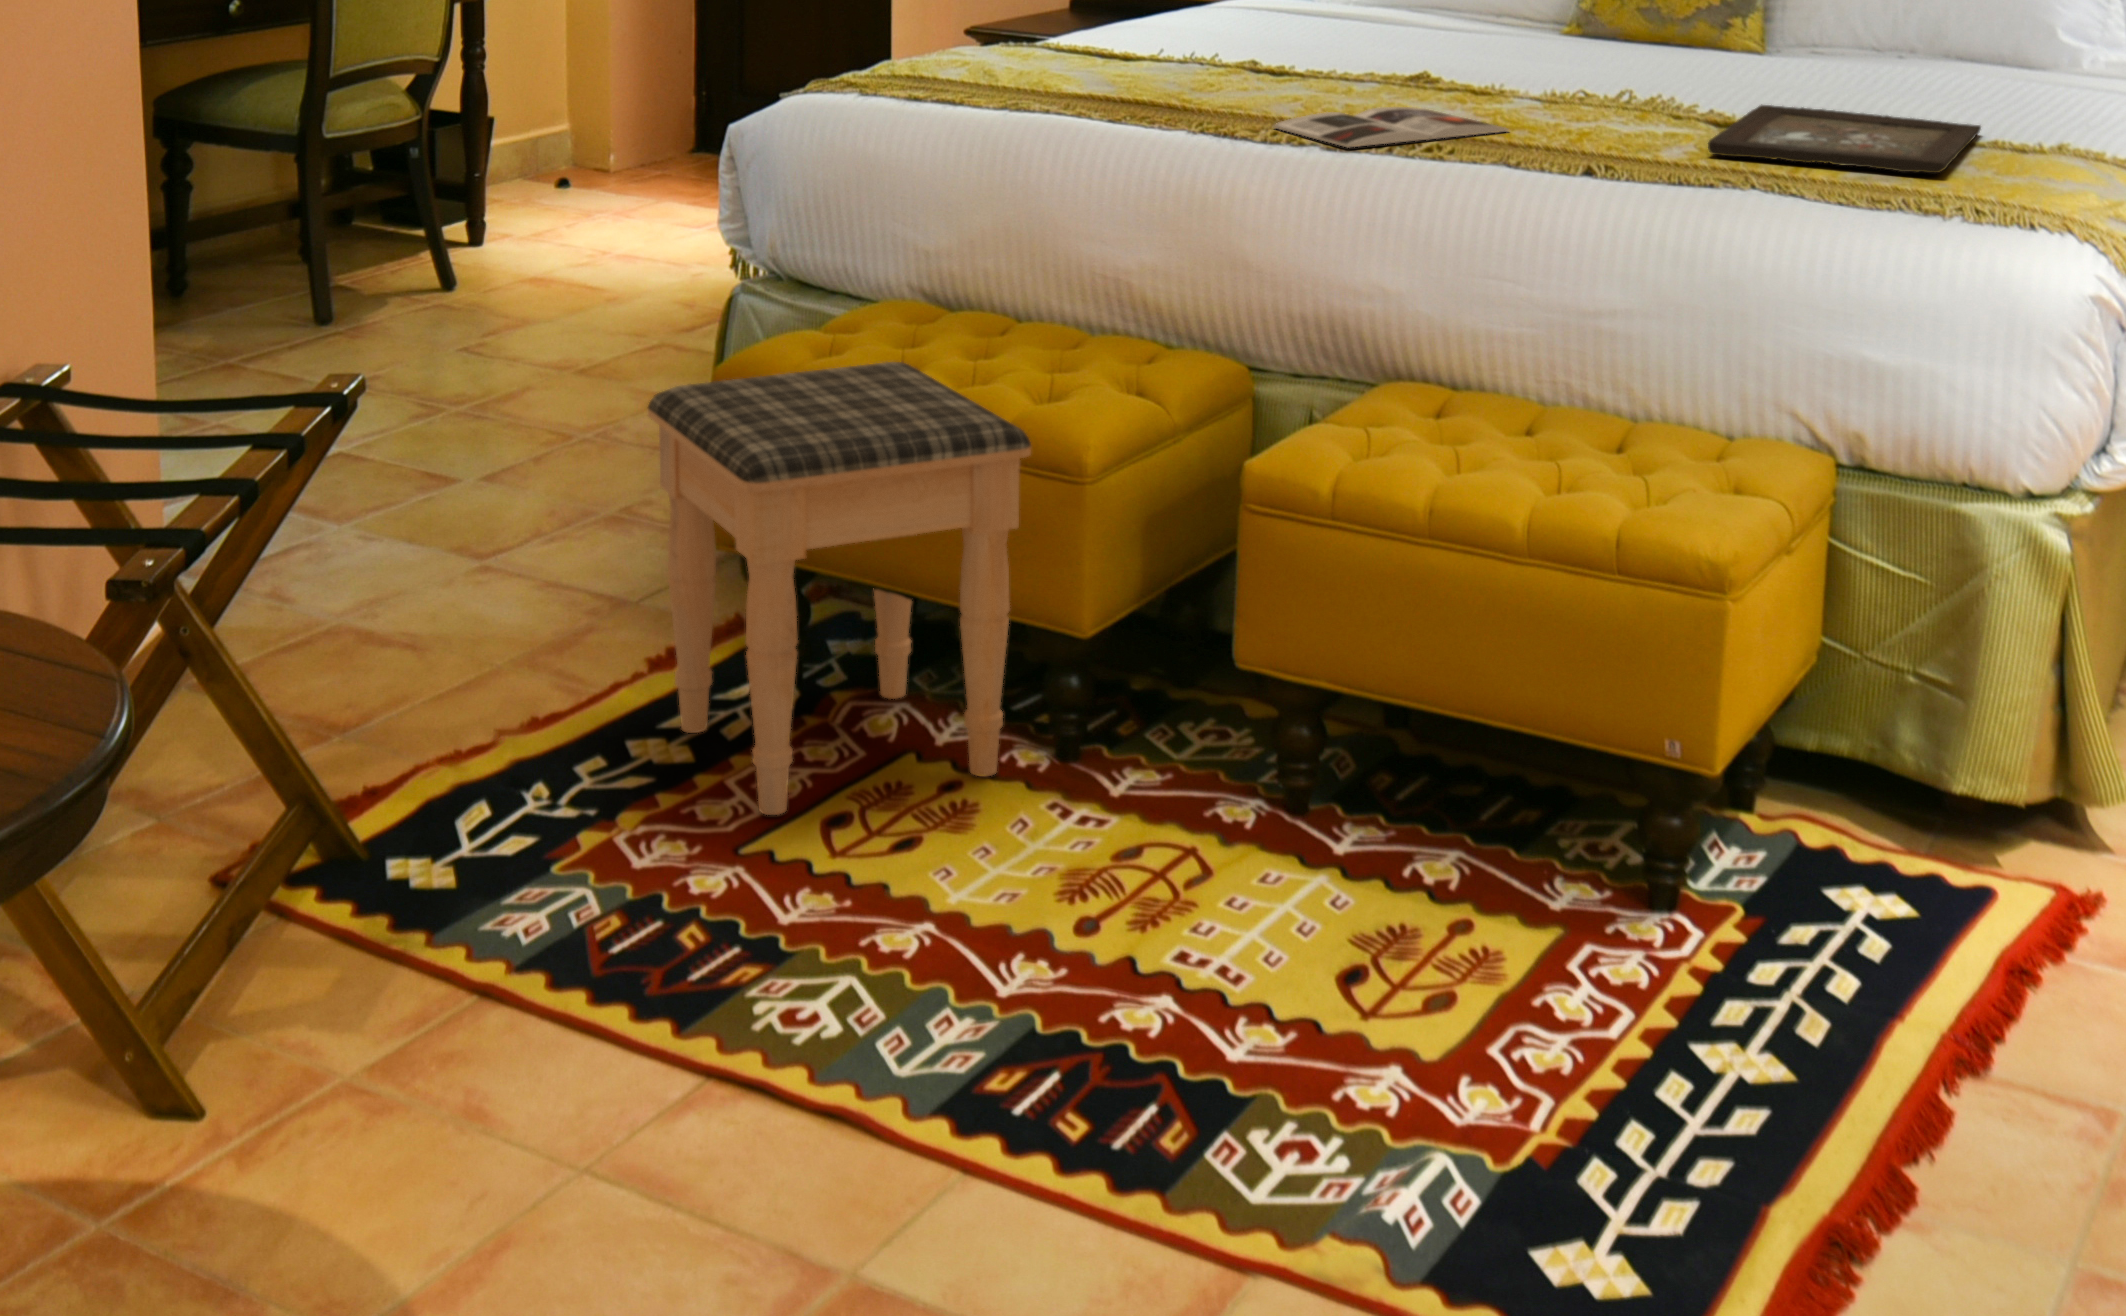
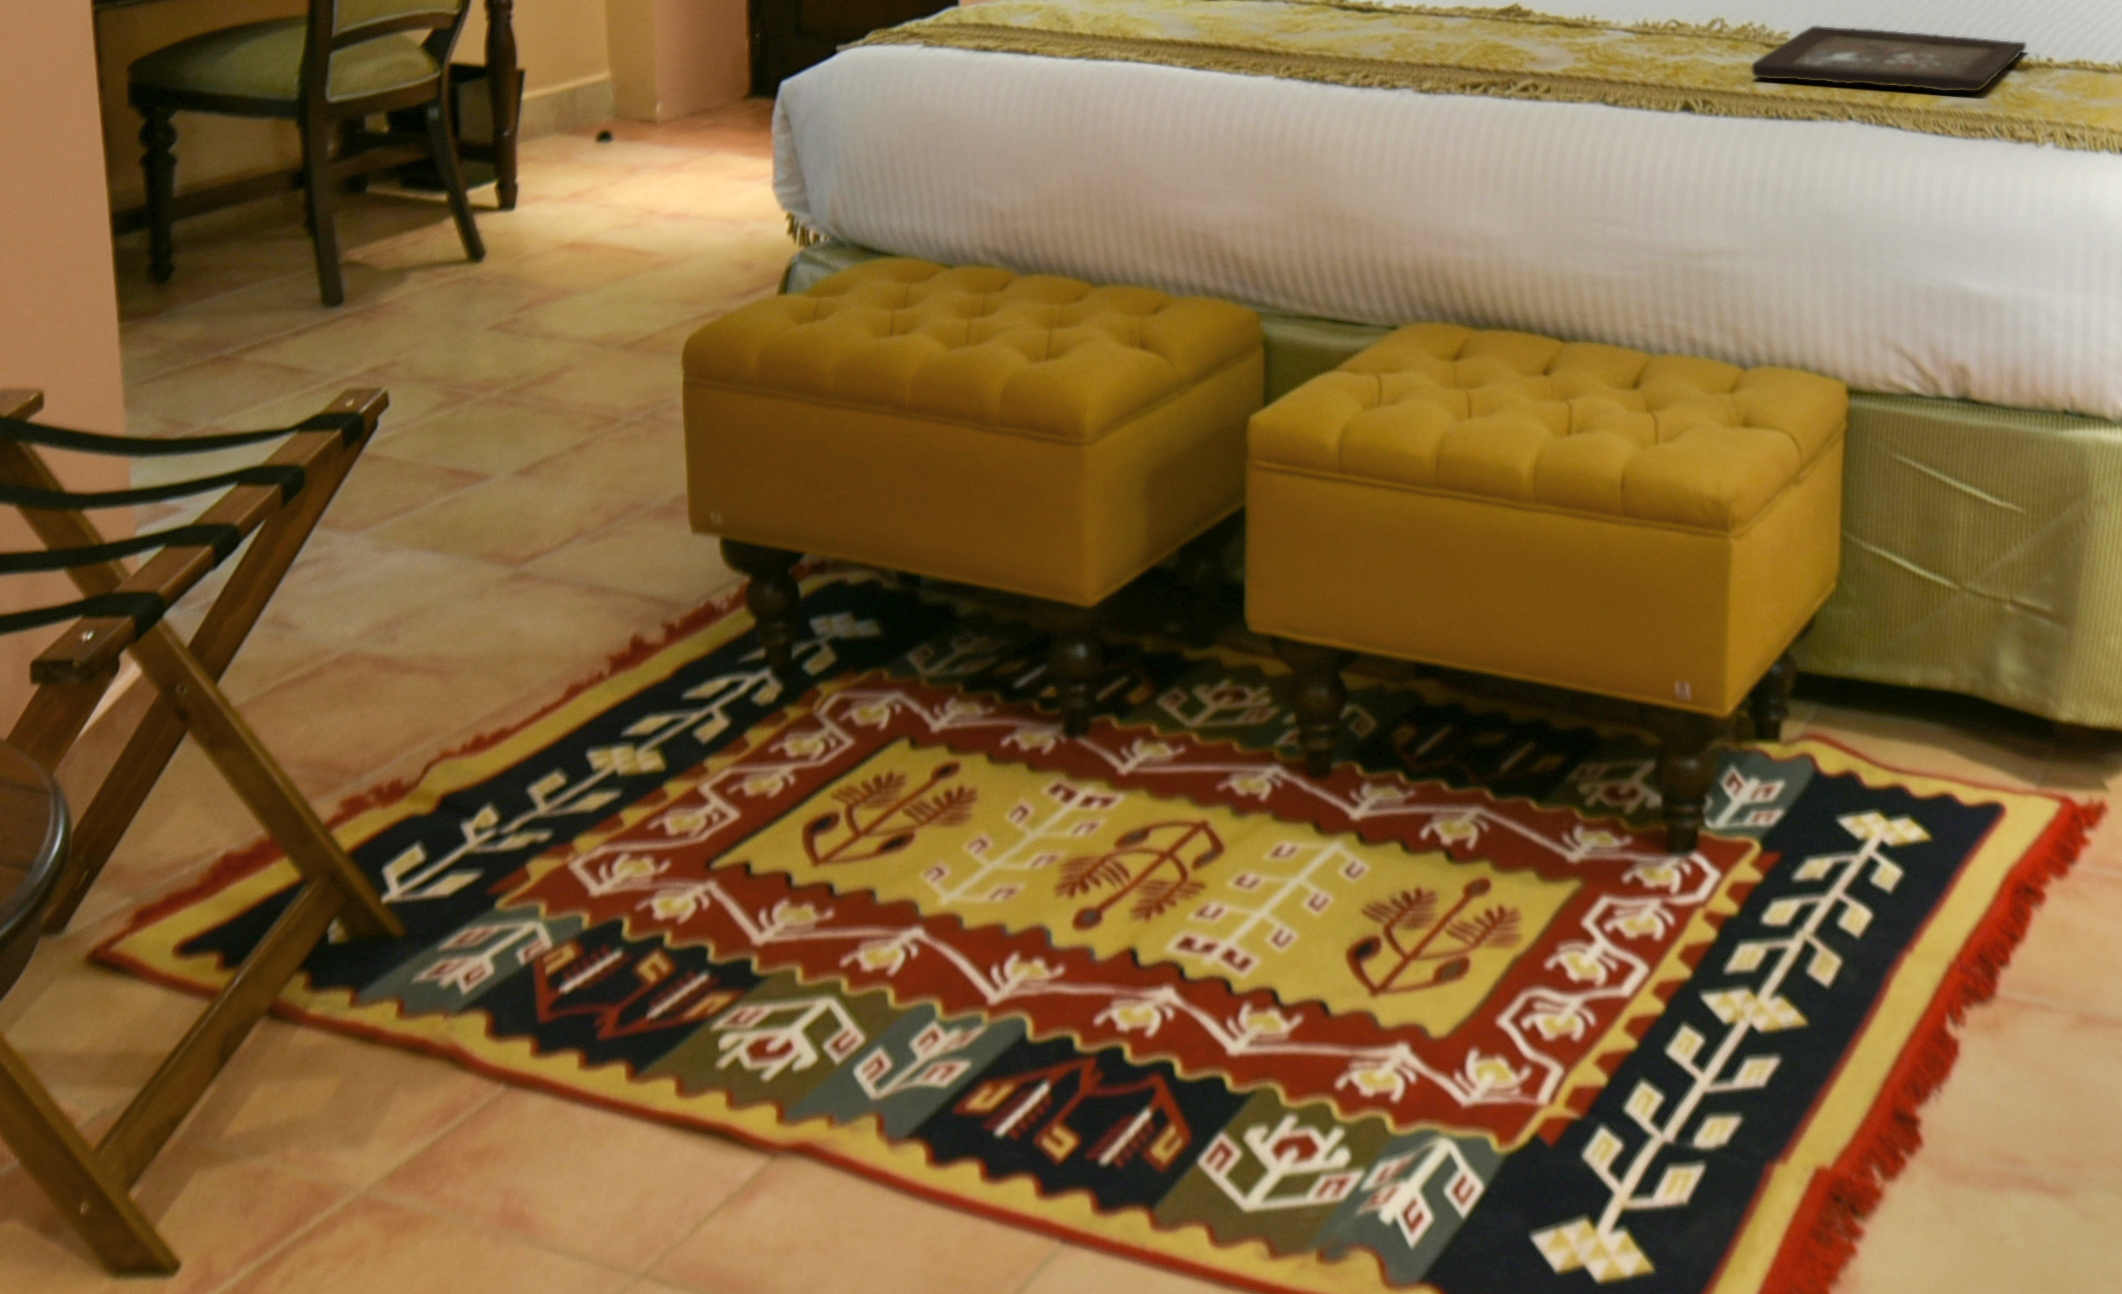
magazine: present [1274,107,1509,147] -> none [1311,36,1557,79]
footstool: present [648,362,1031,815] -> none [617,318,1033,815]

